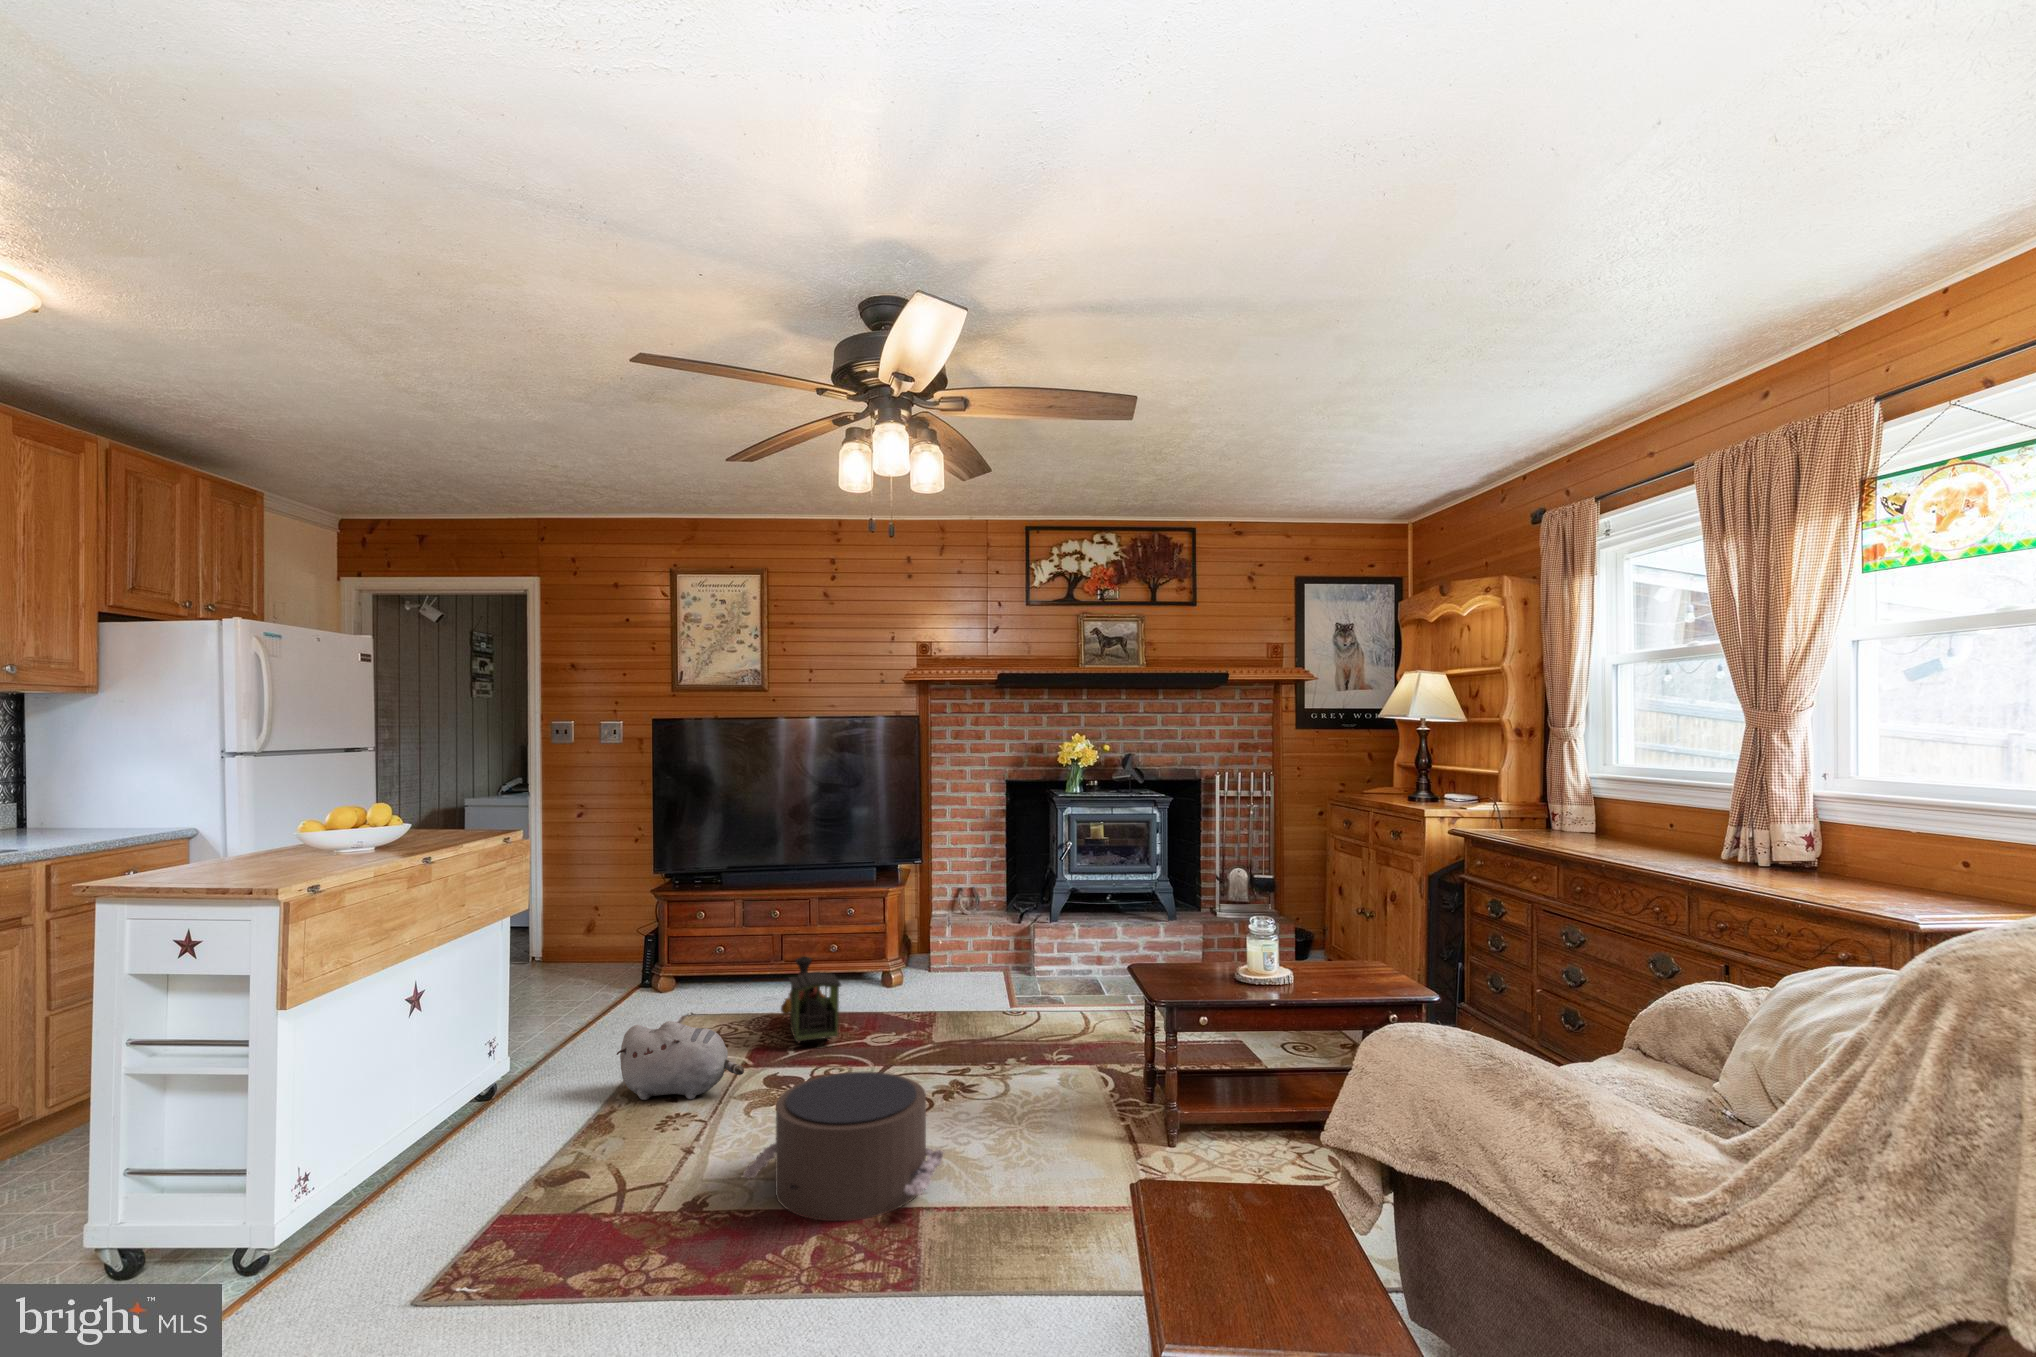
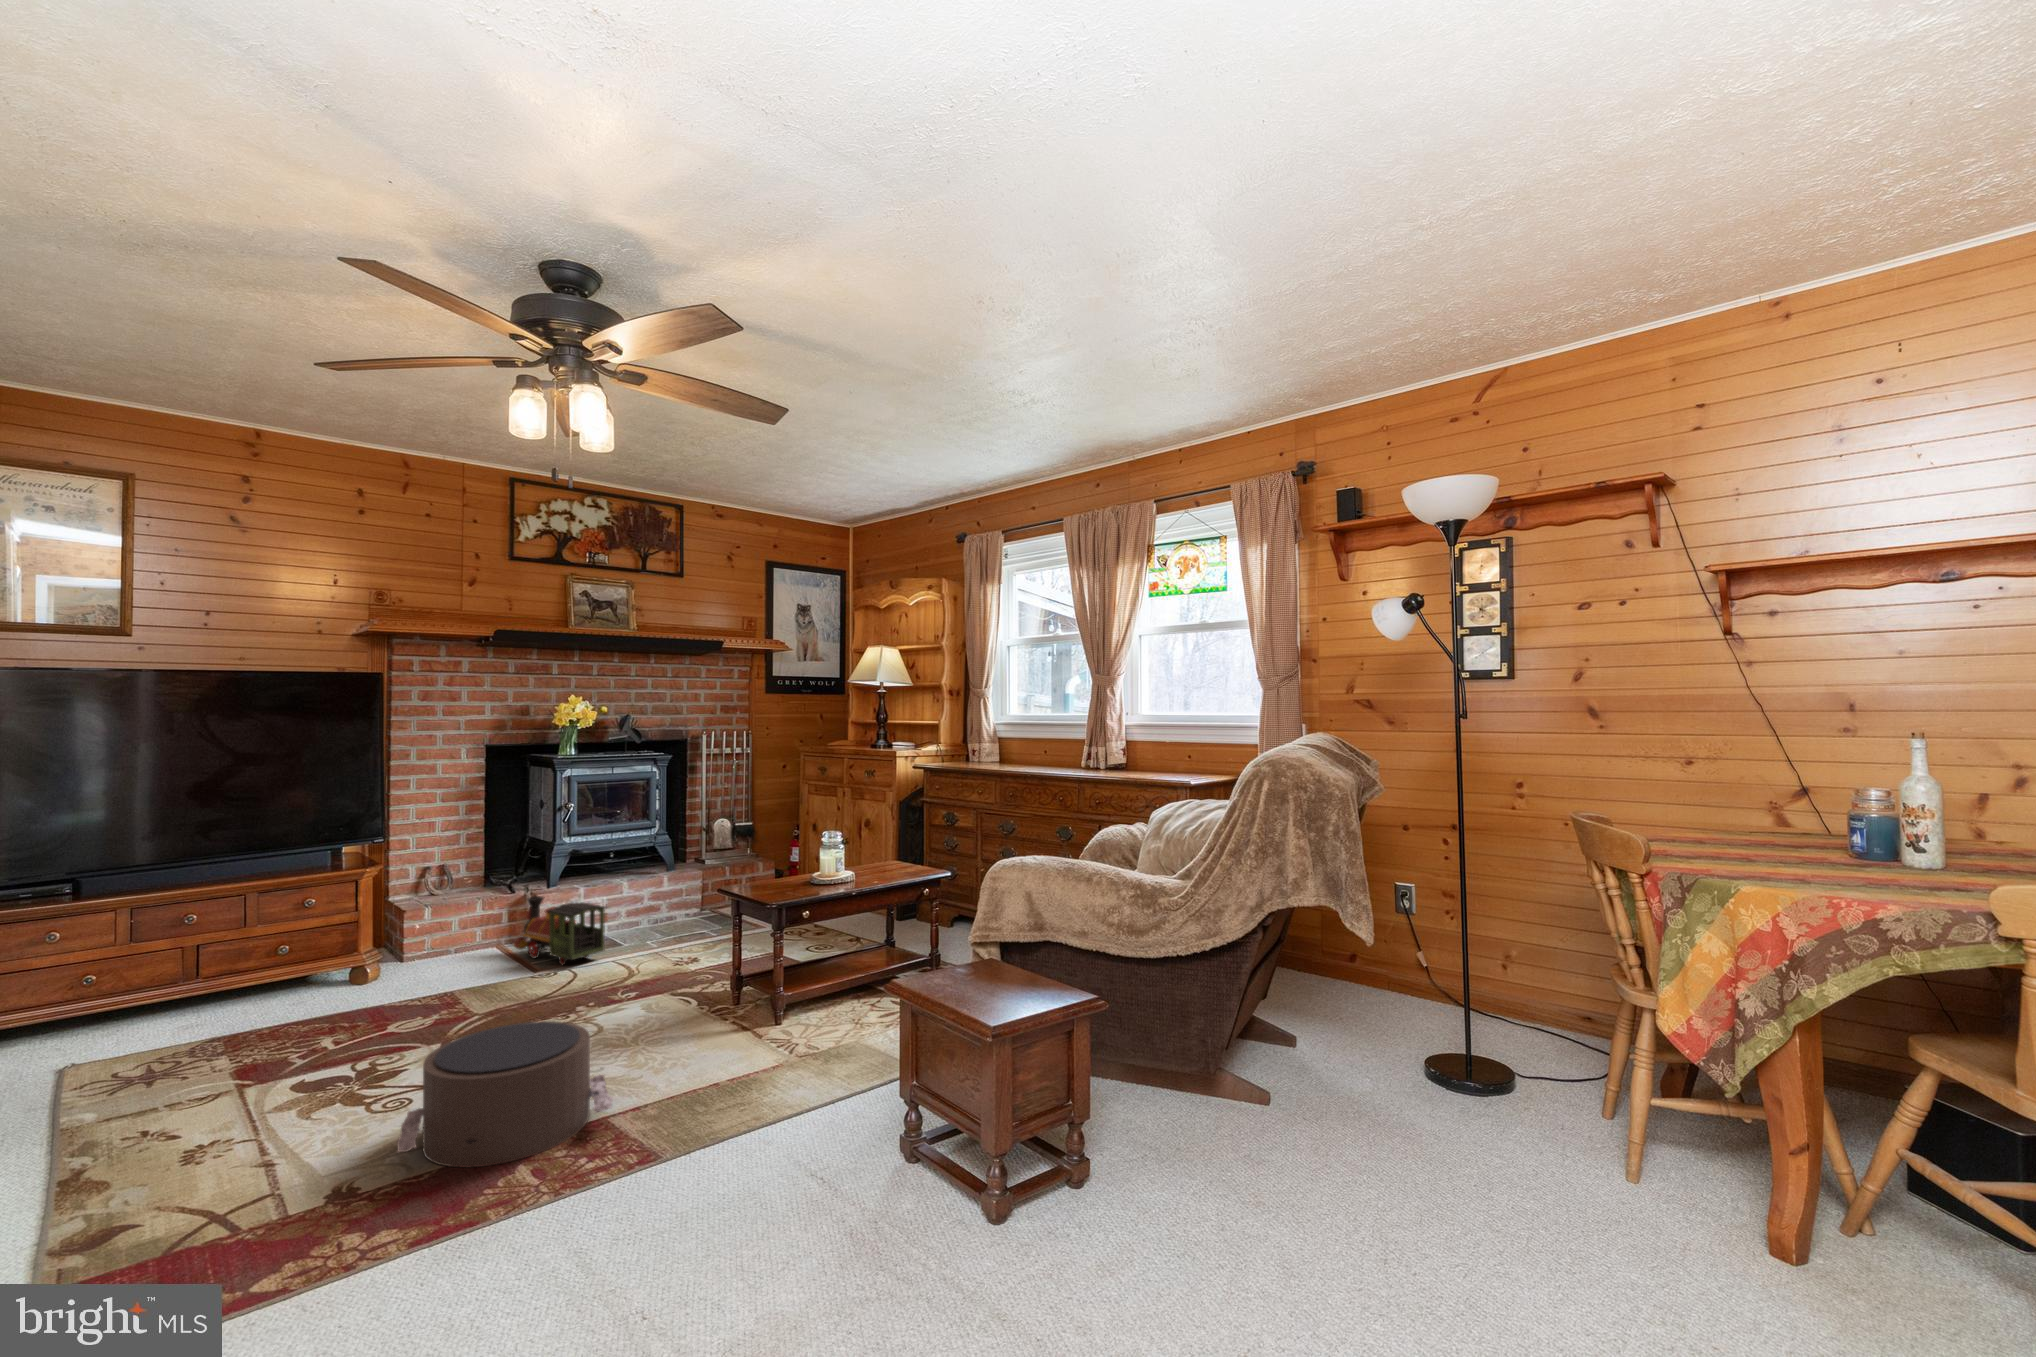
toy train: present [781,956,841,1044] -> present [514,896,606,965]
plush toy: present [616,1021,744,1100] -> none [79,1042,286,1145]

